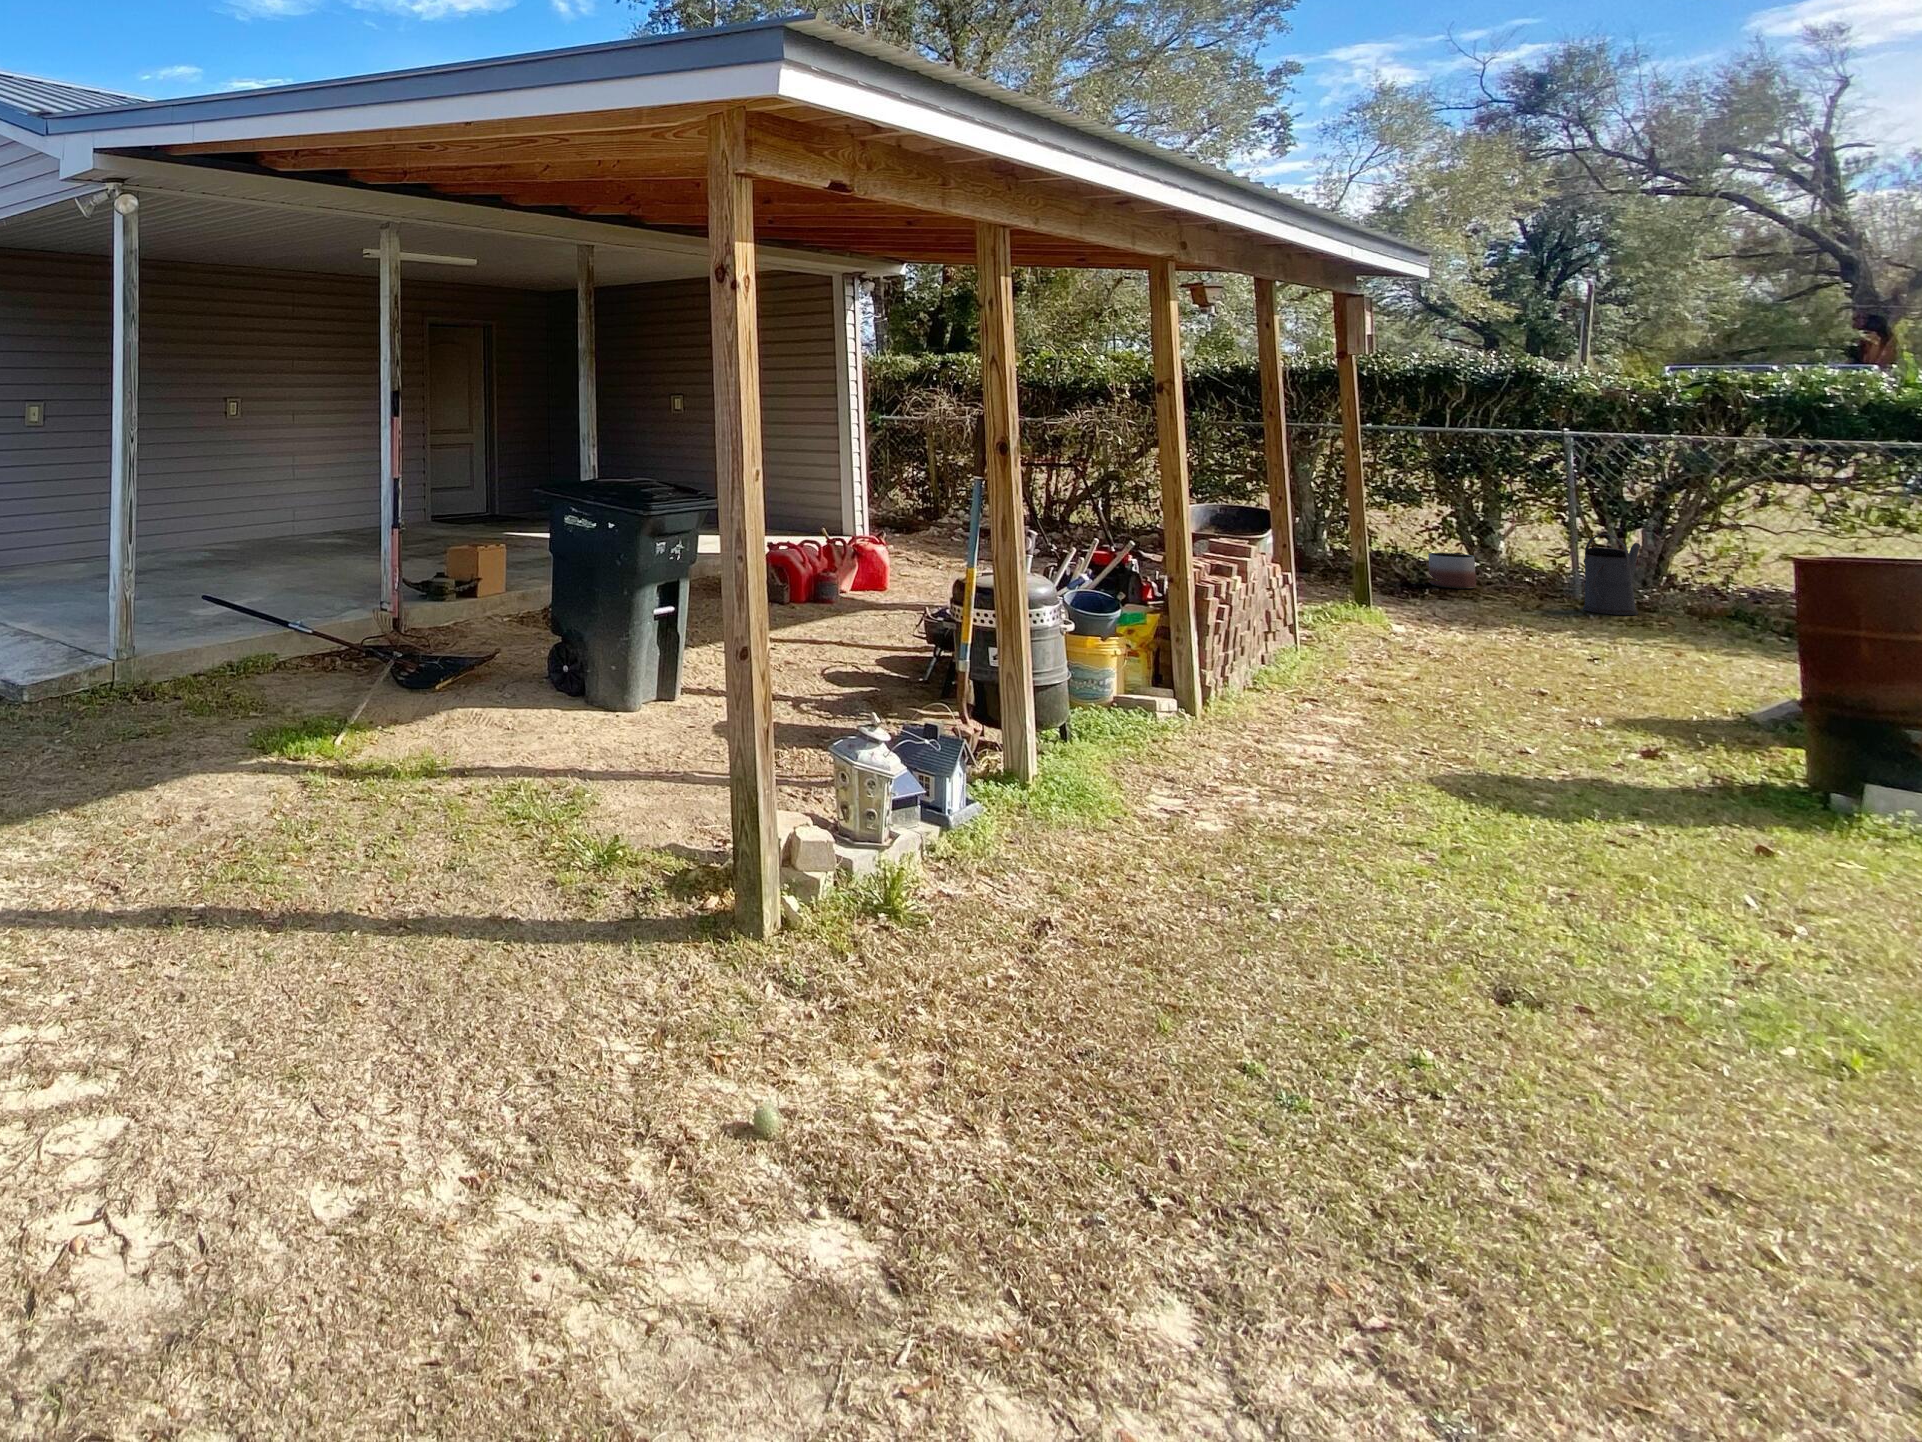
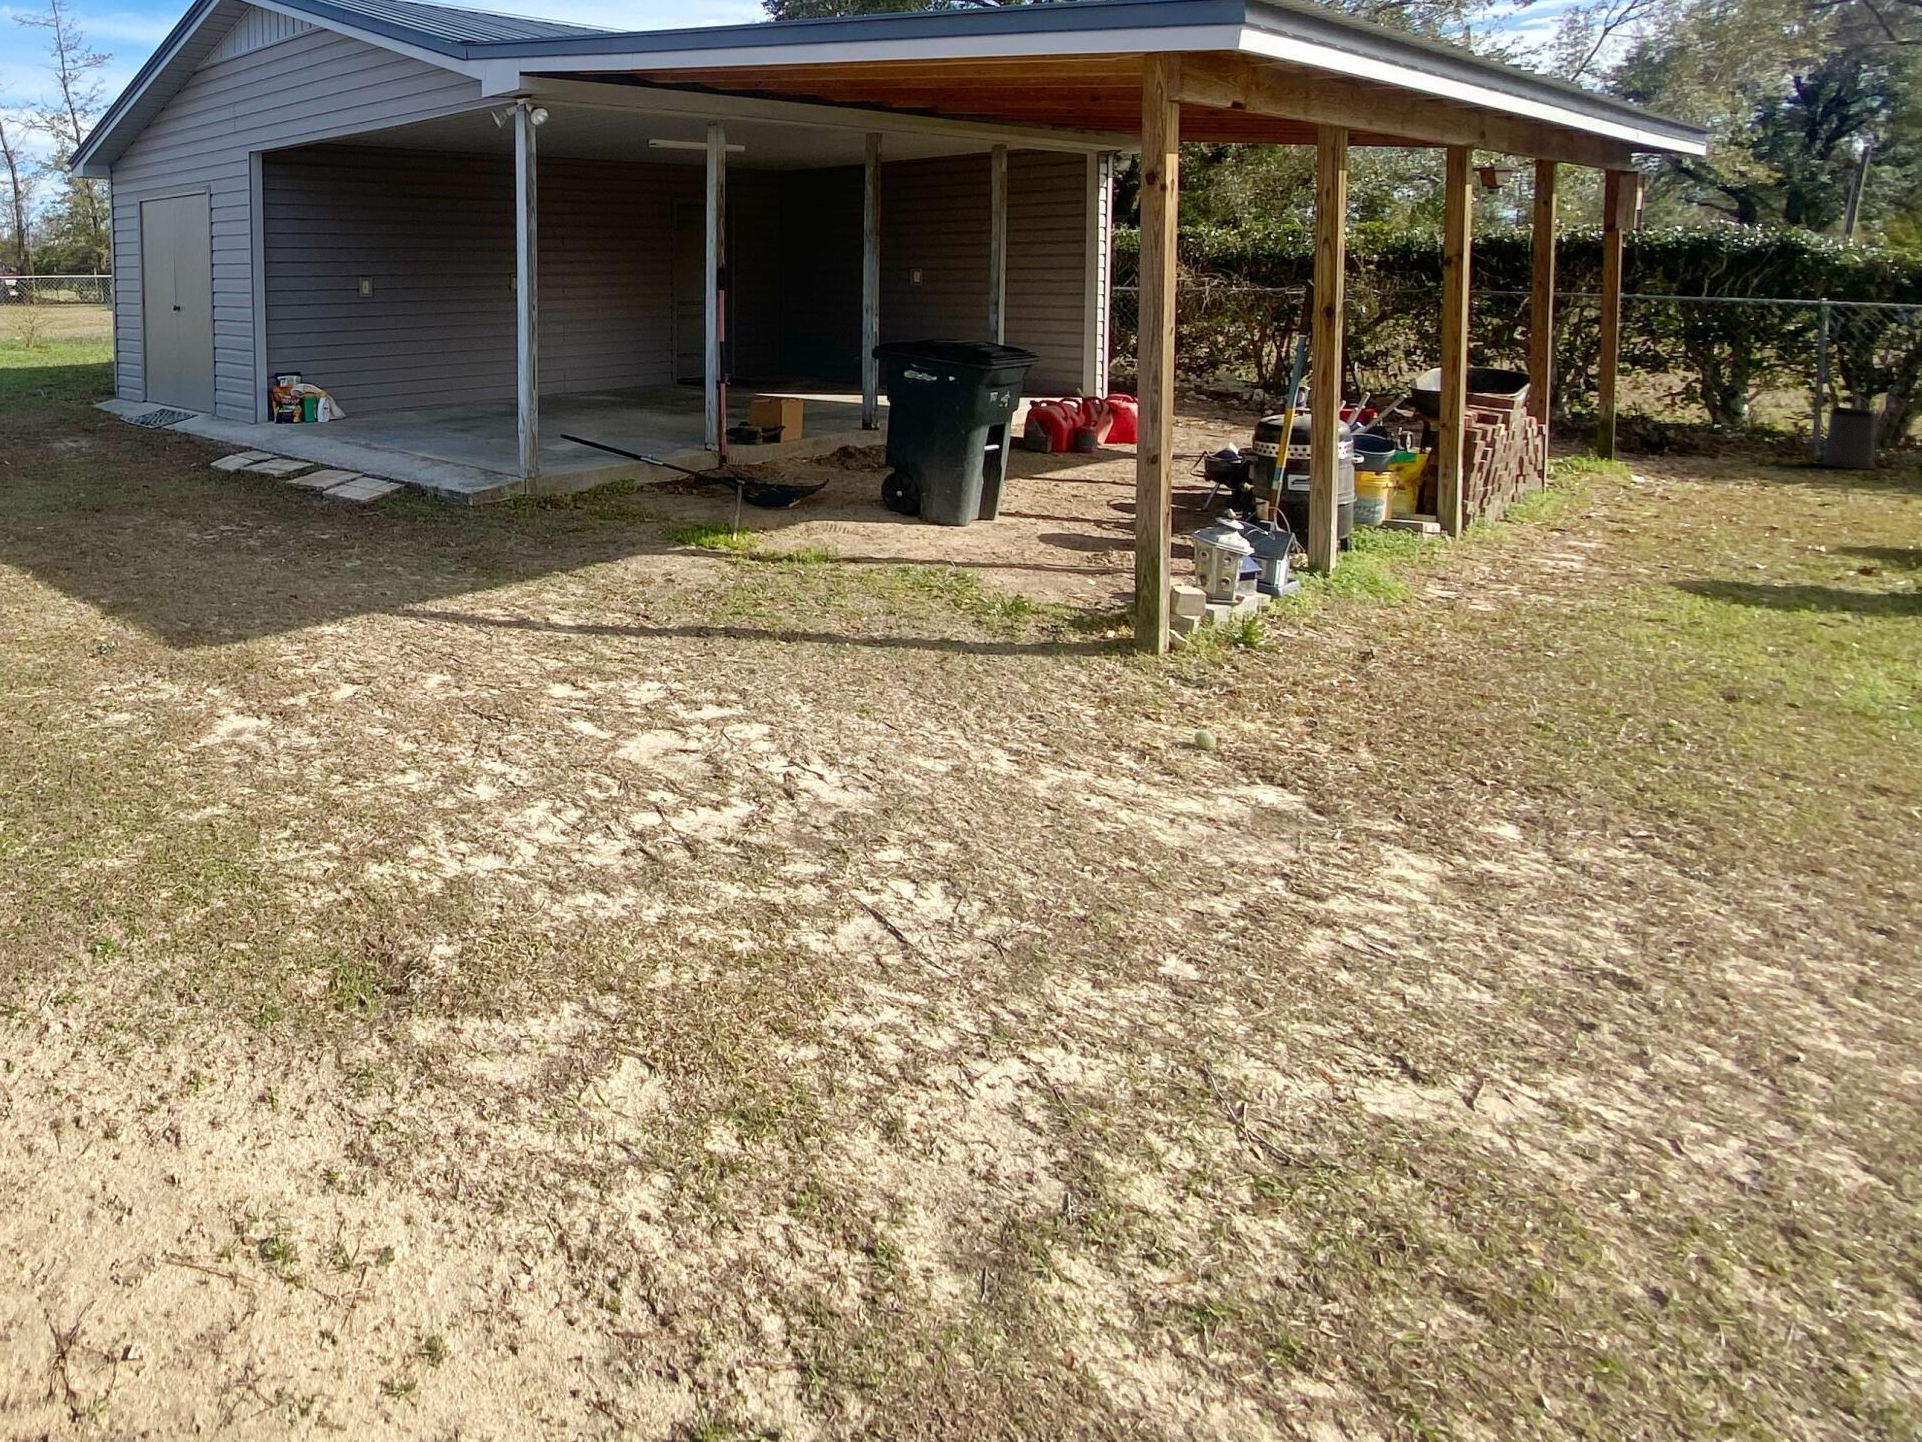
planter: present [1428,553,1476,589] -> none [1664,413,1713,446]

